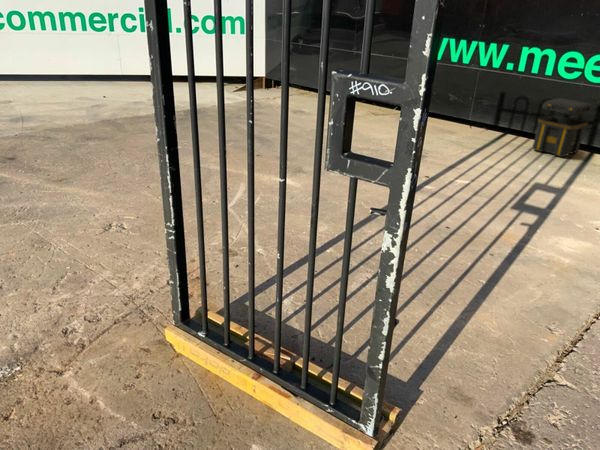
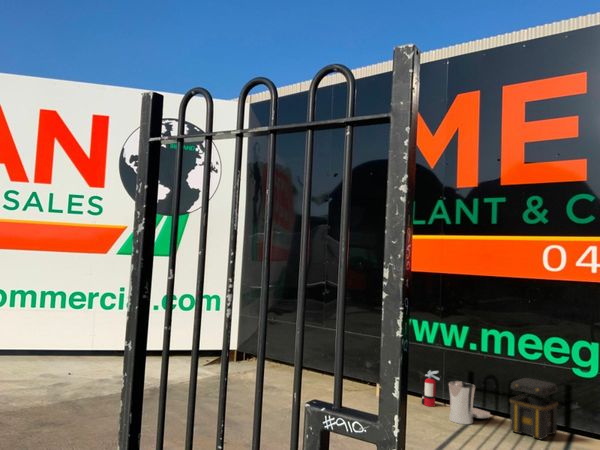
fire extinguisher: none [445,92,468,128] -> present [420,371,440,407]
trash can: none [472,102,514,143] -> present [449,381,490,424]

